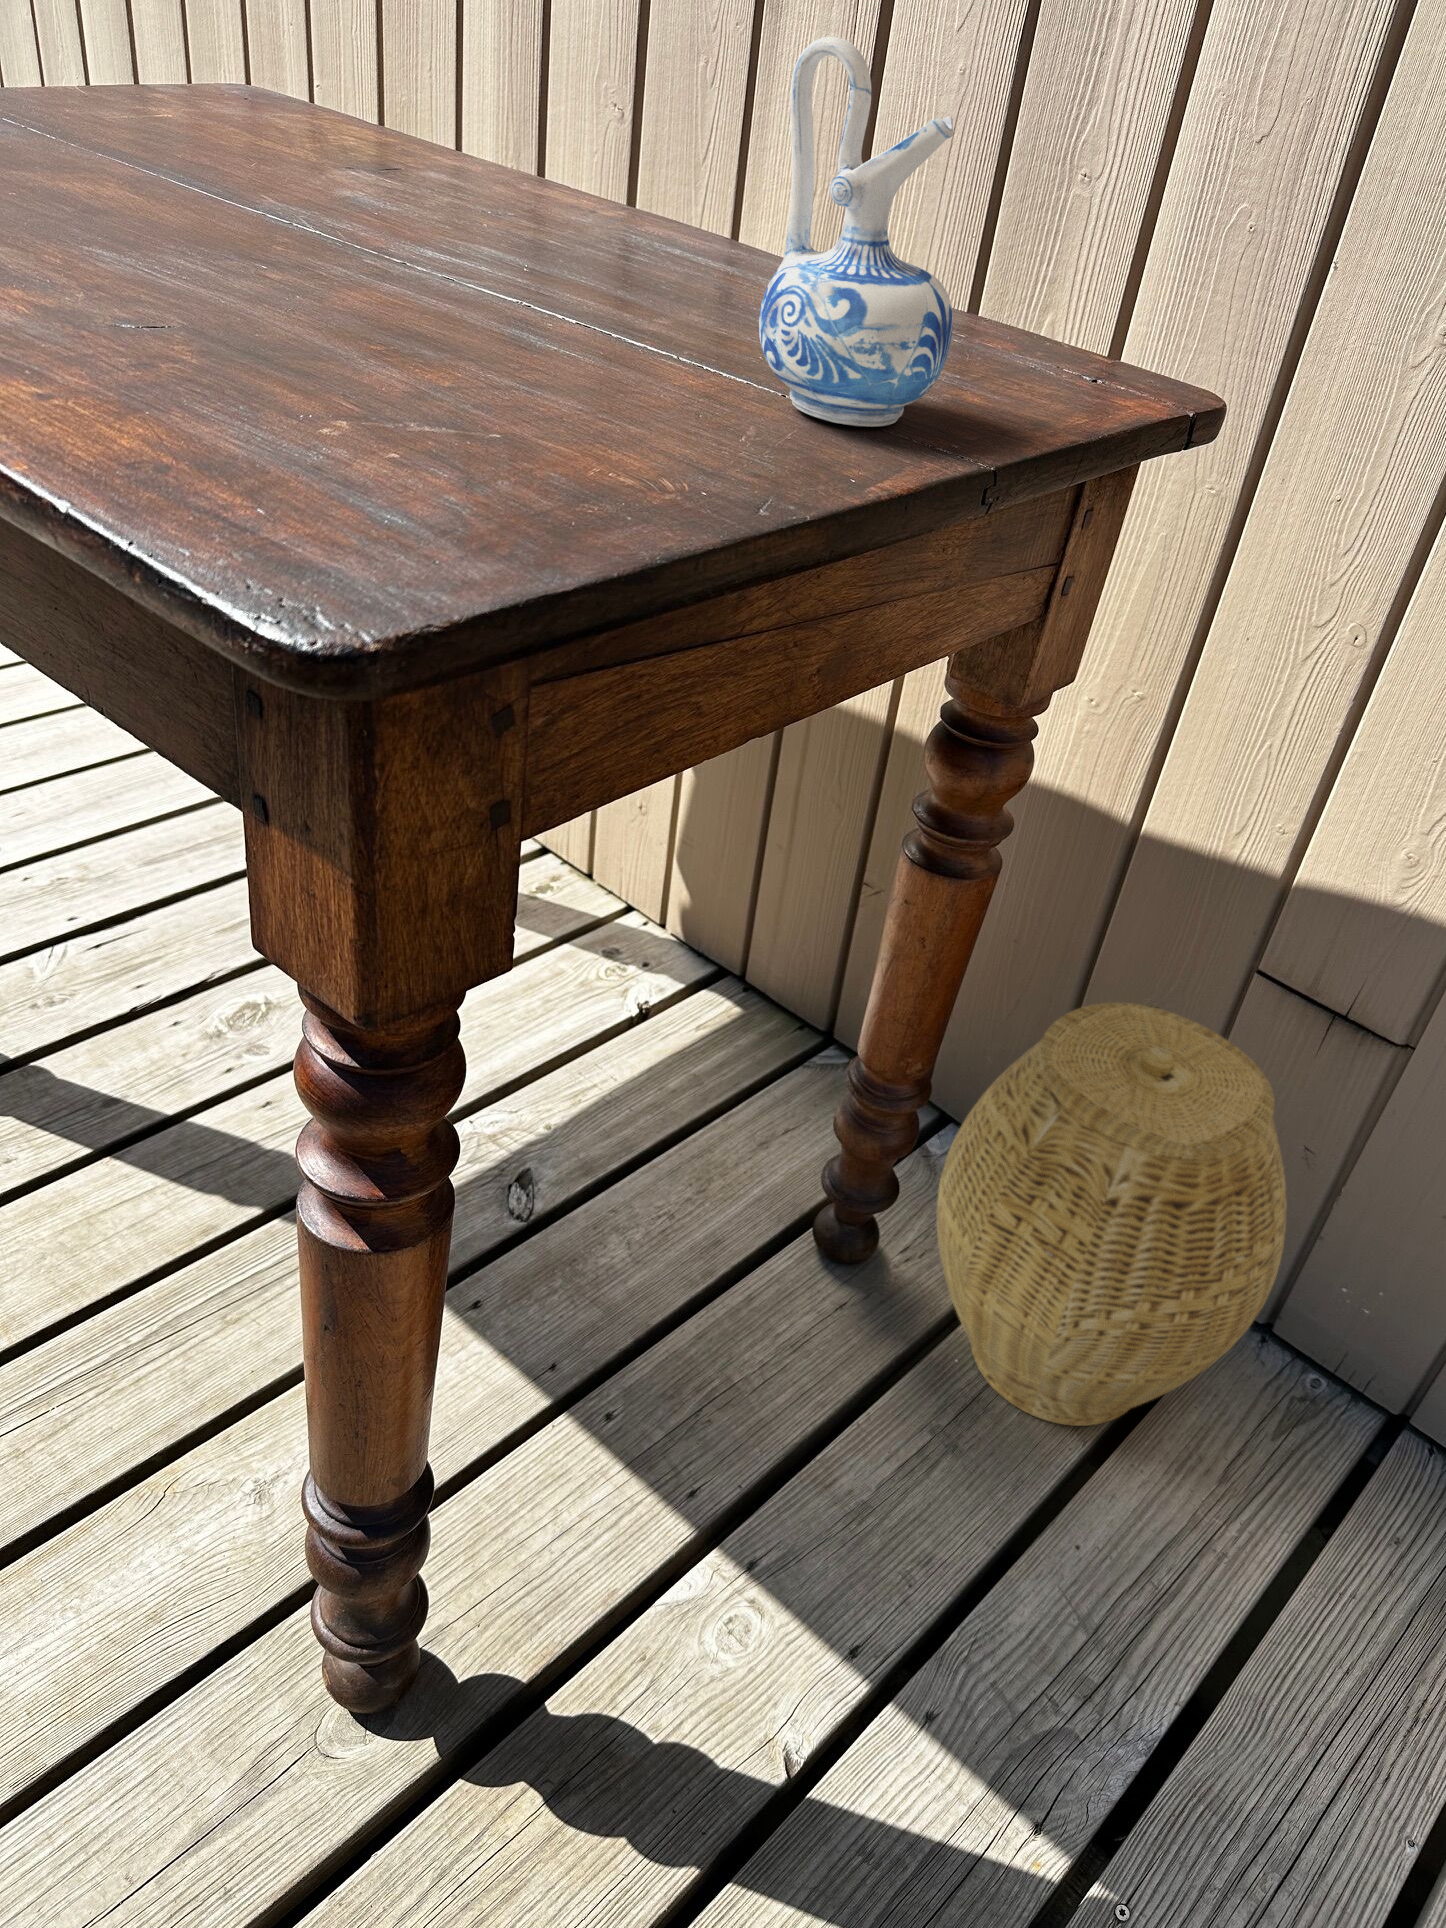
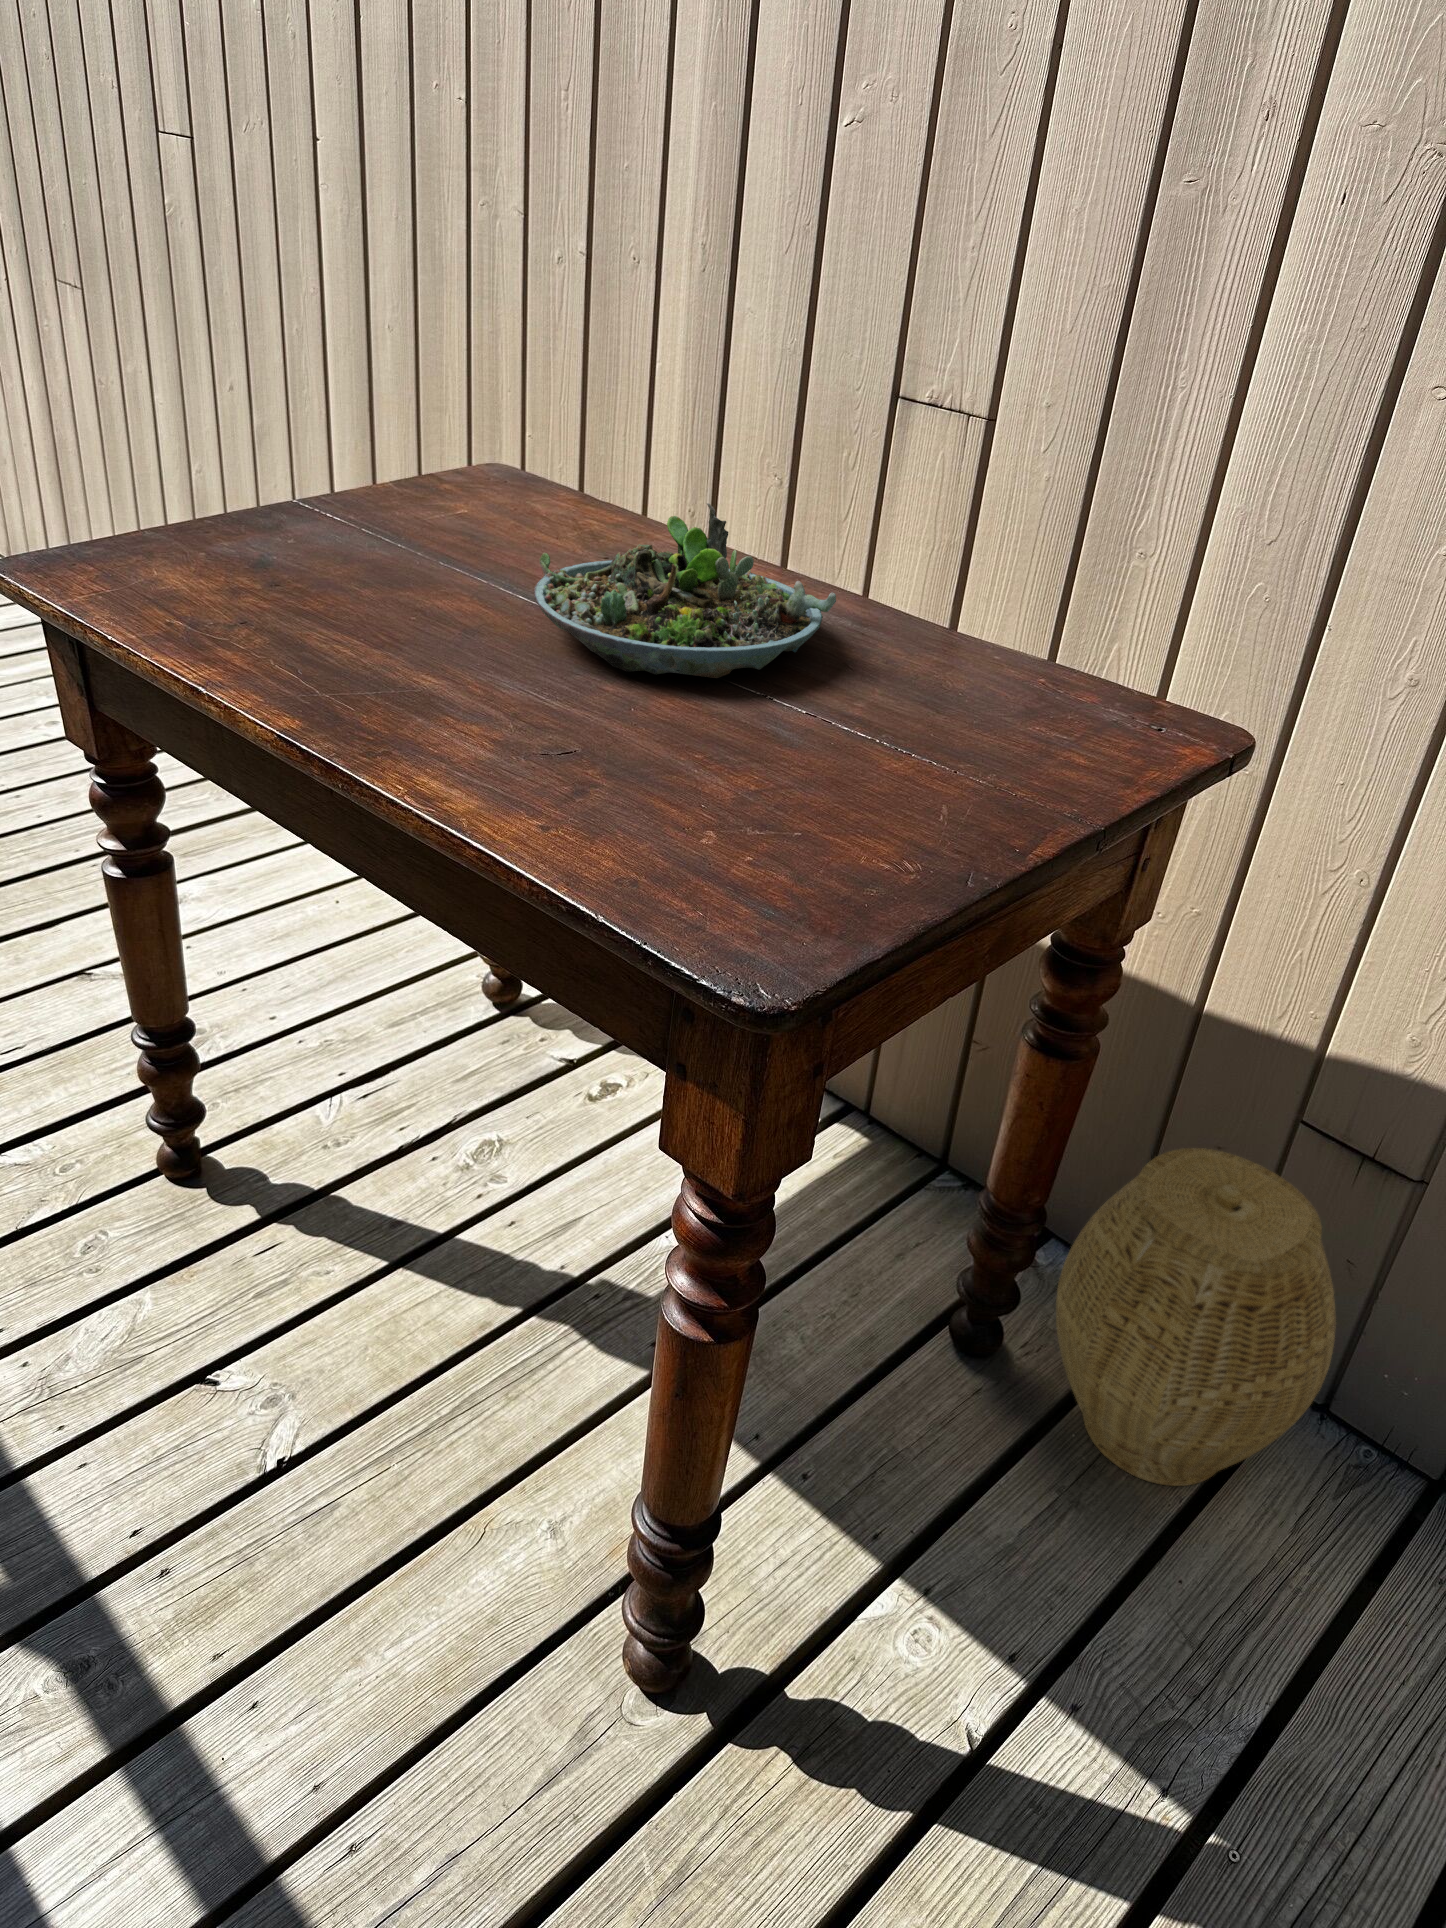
ceramic pitcher: present [759,37,953,427] -> none [945,547,1078,779]
succulent planter: none [187,53,628,295] -> present [534,503,836,678]

